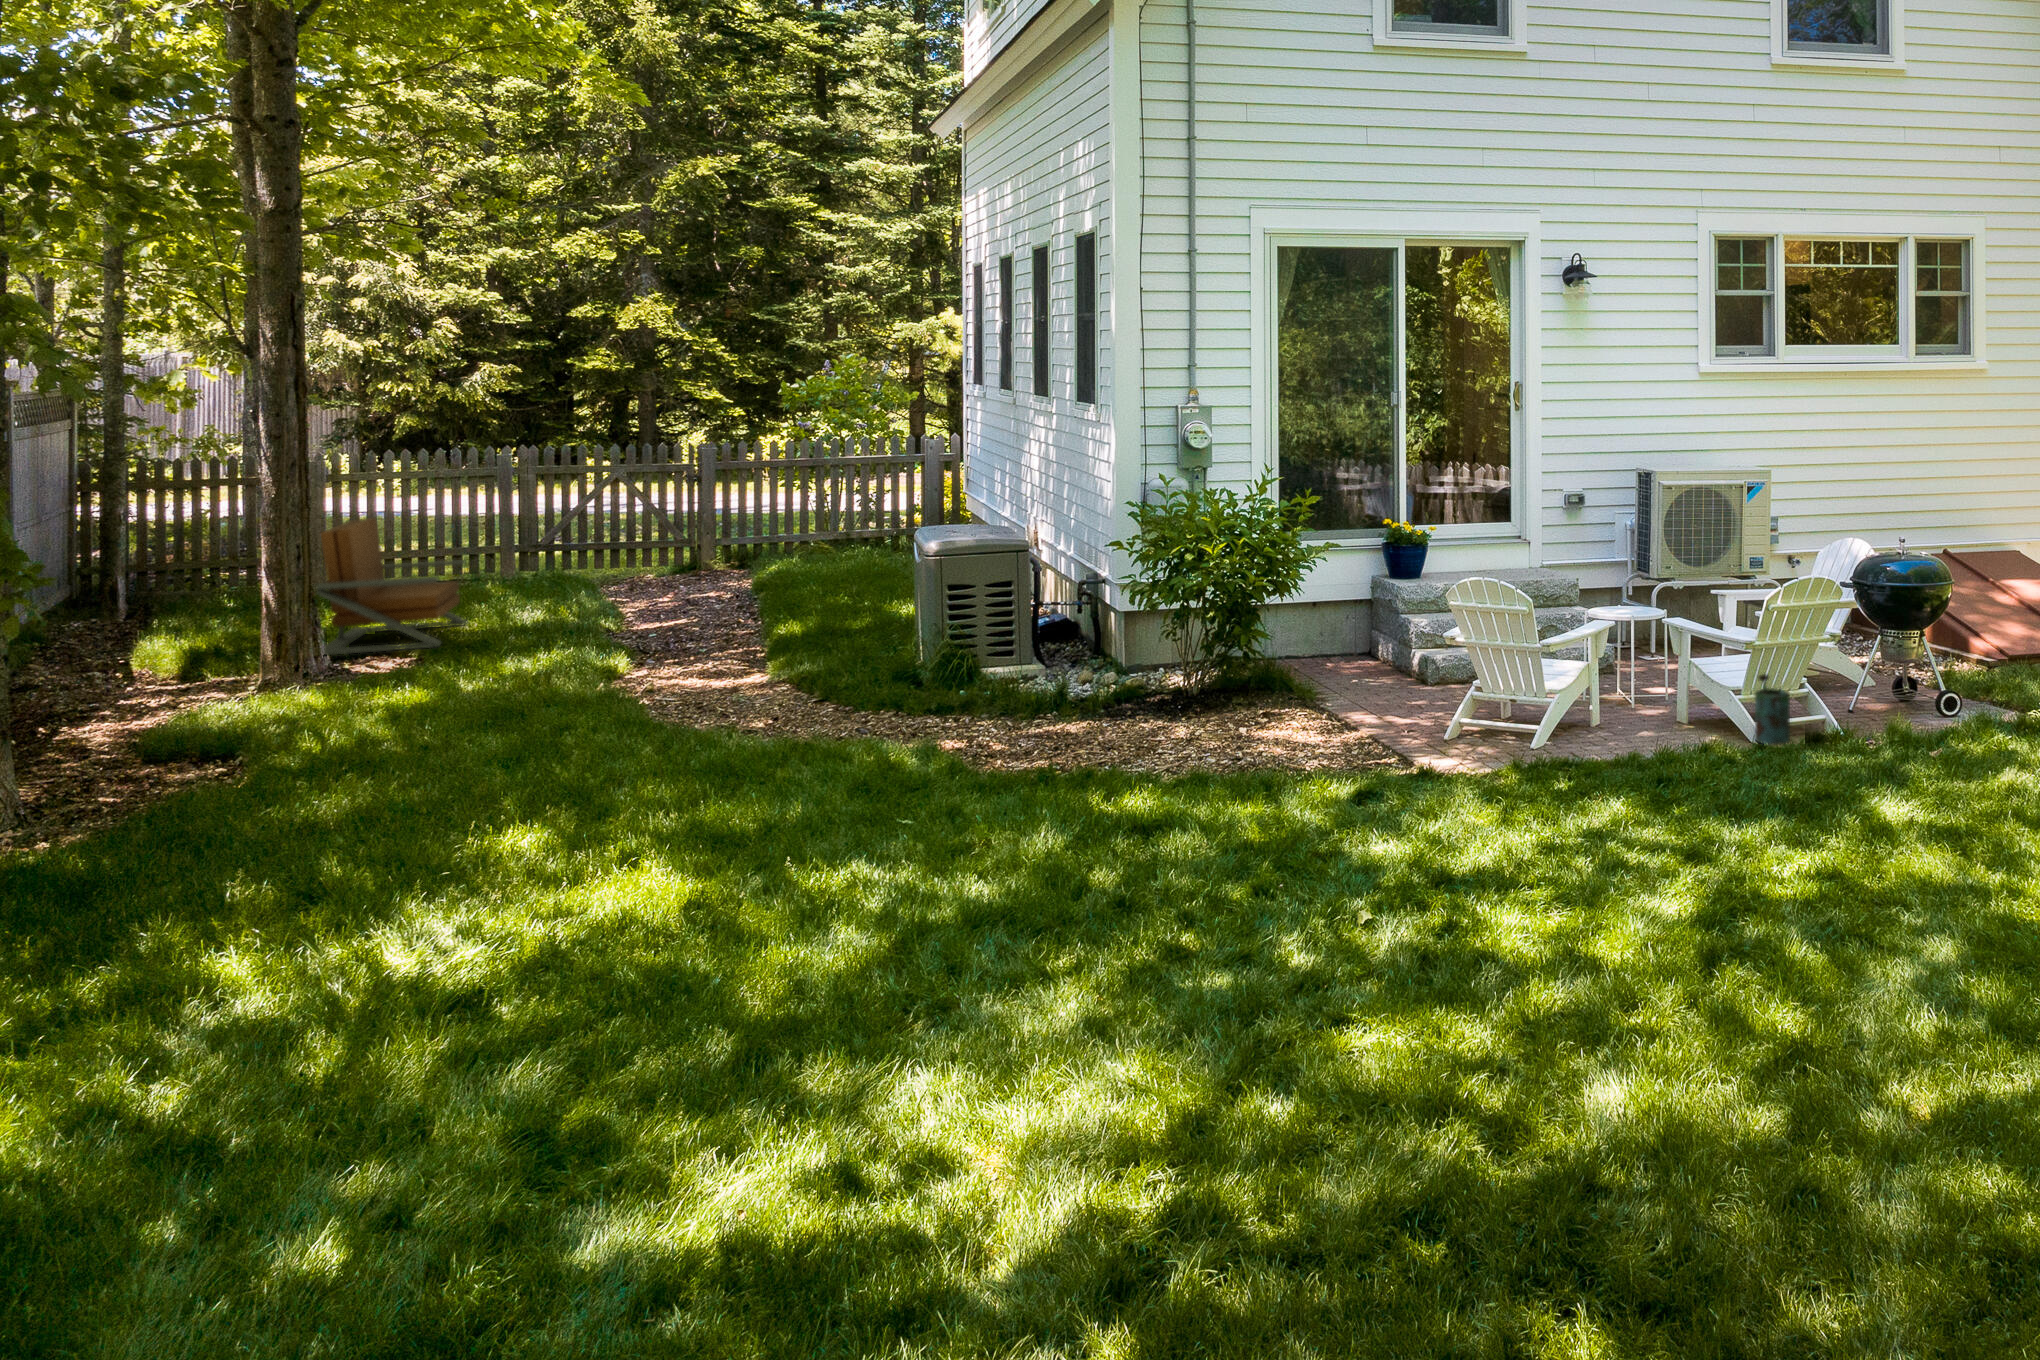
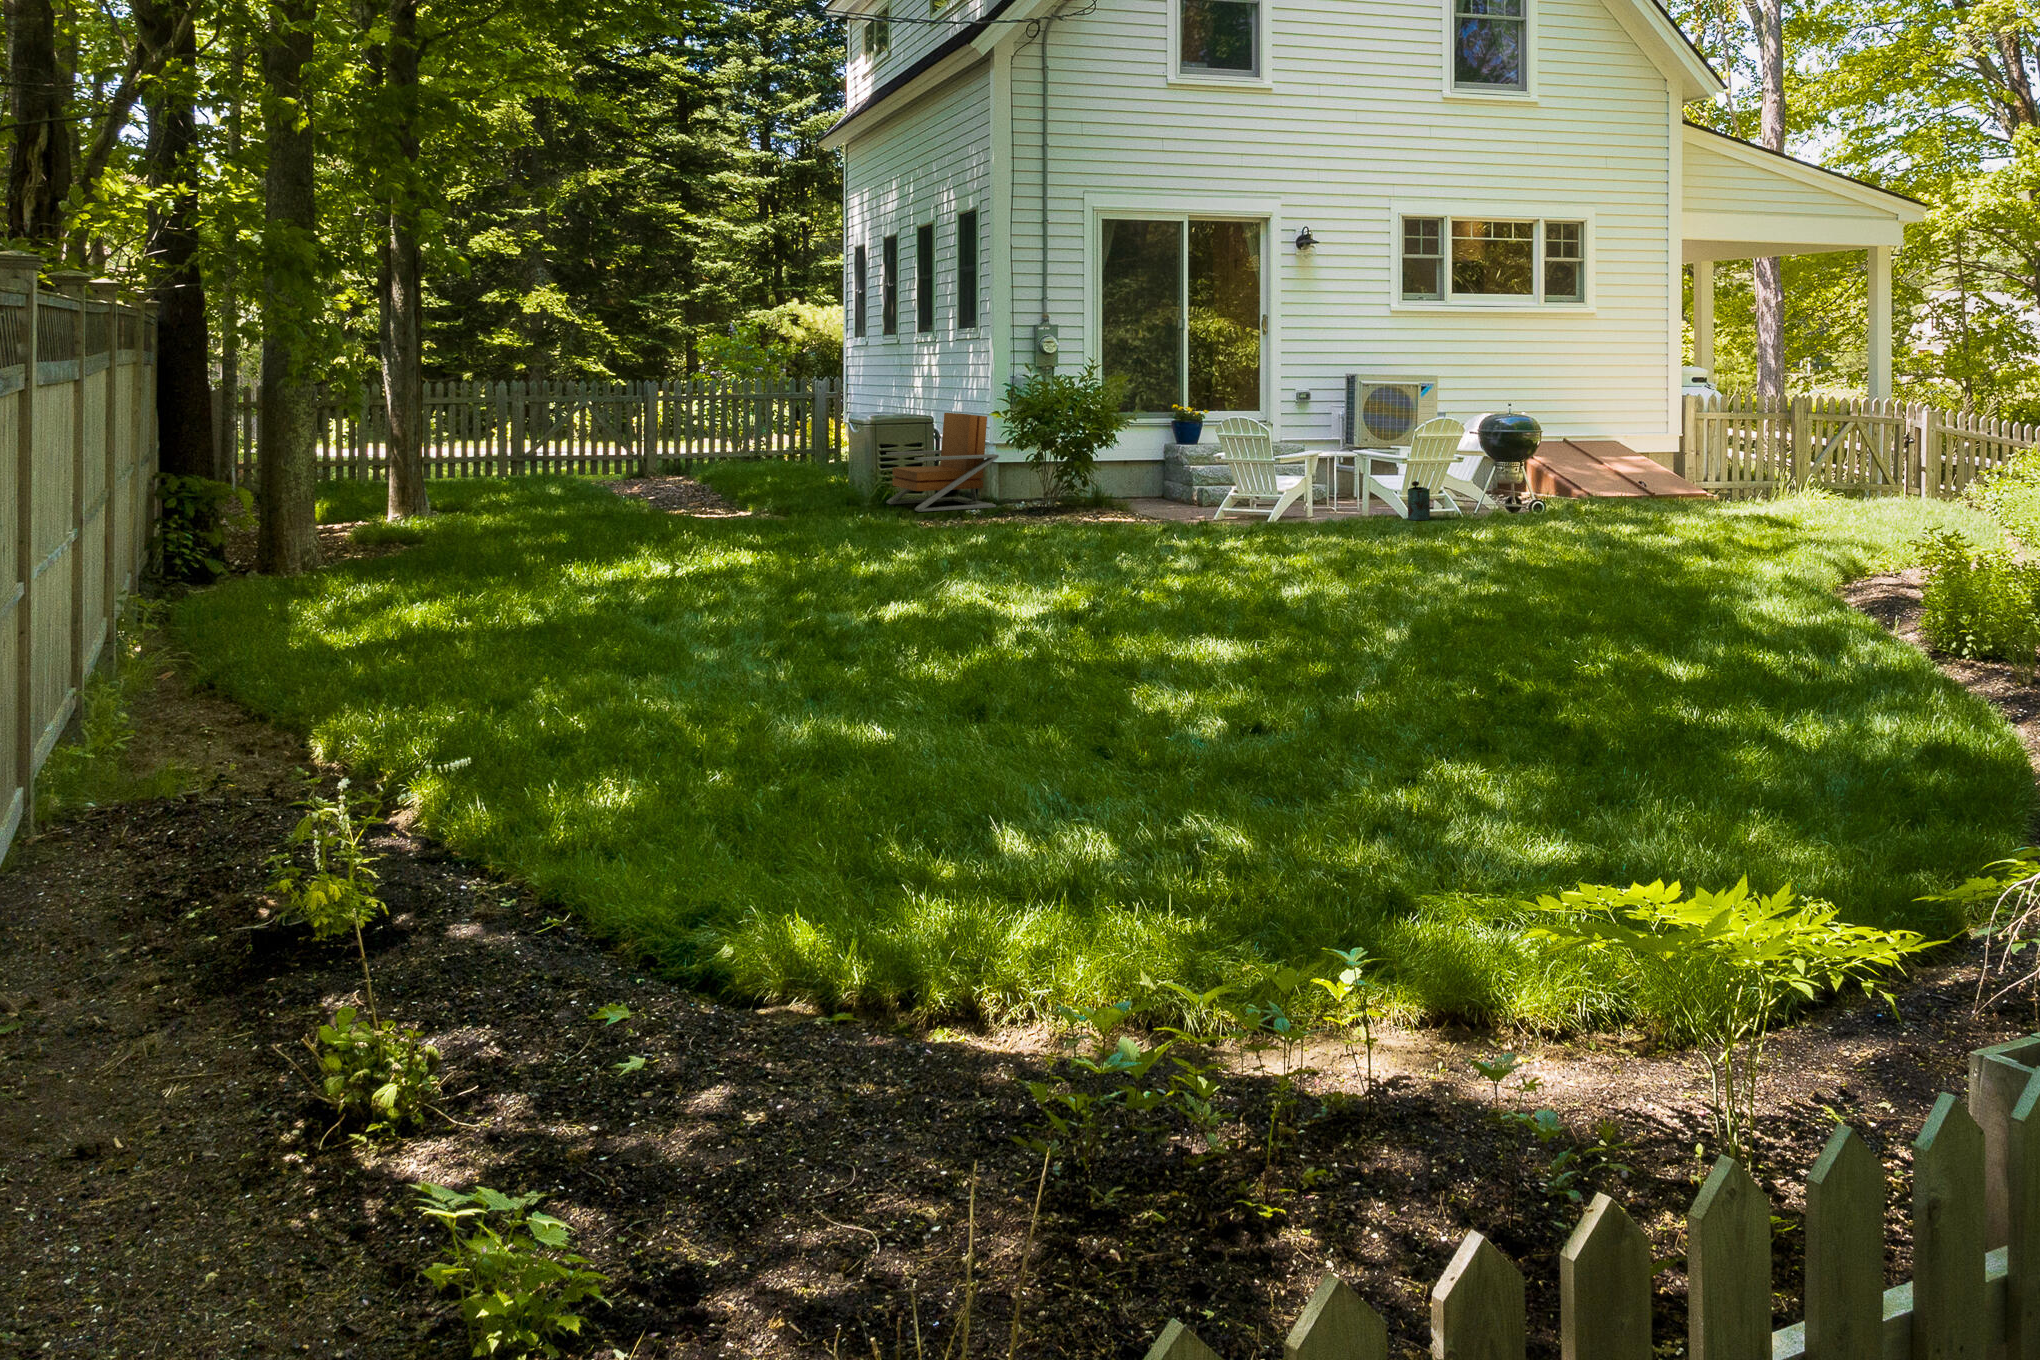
lounge chair: present [317,518,467,655] -> present [886,413,999,512]

